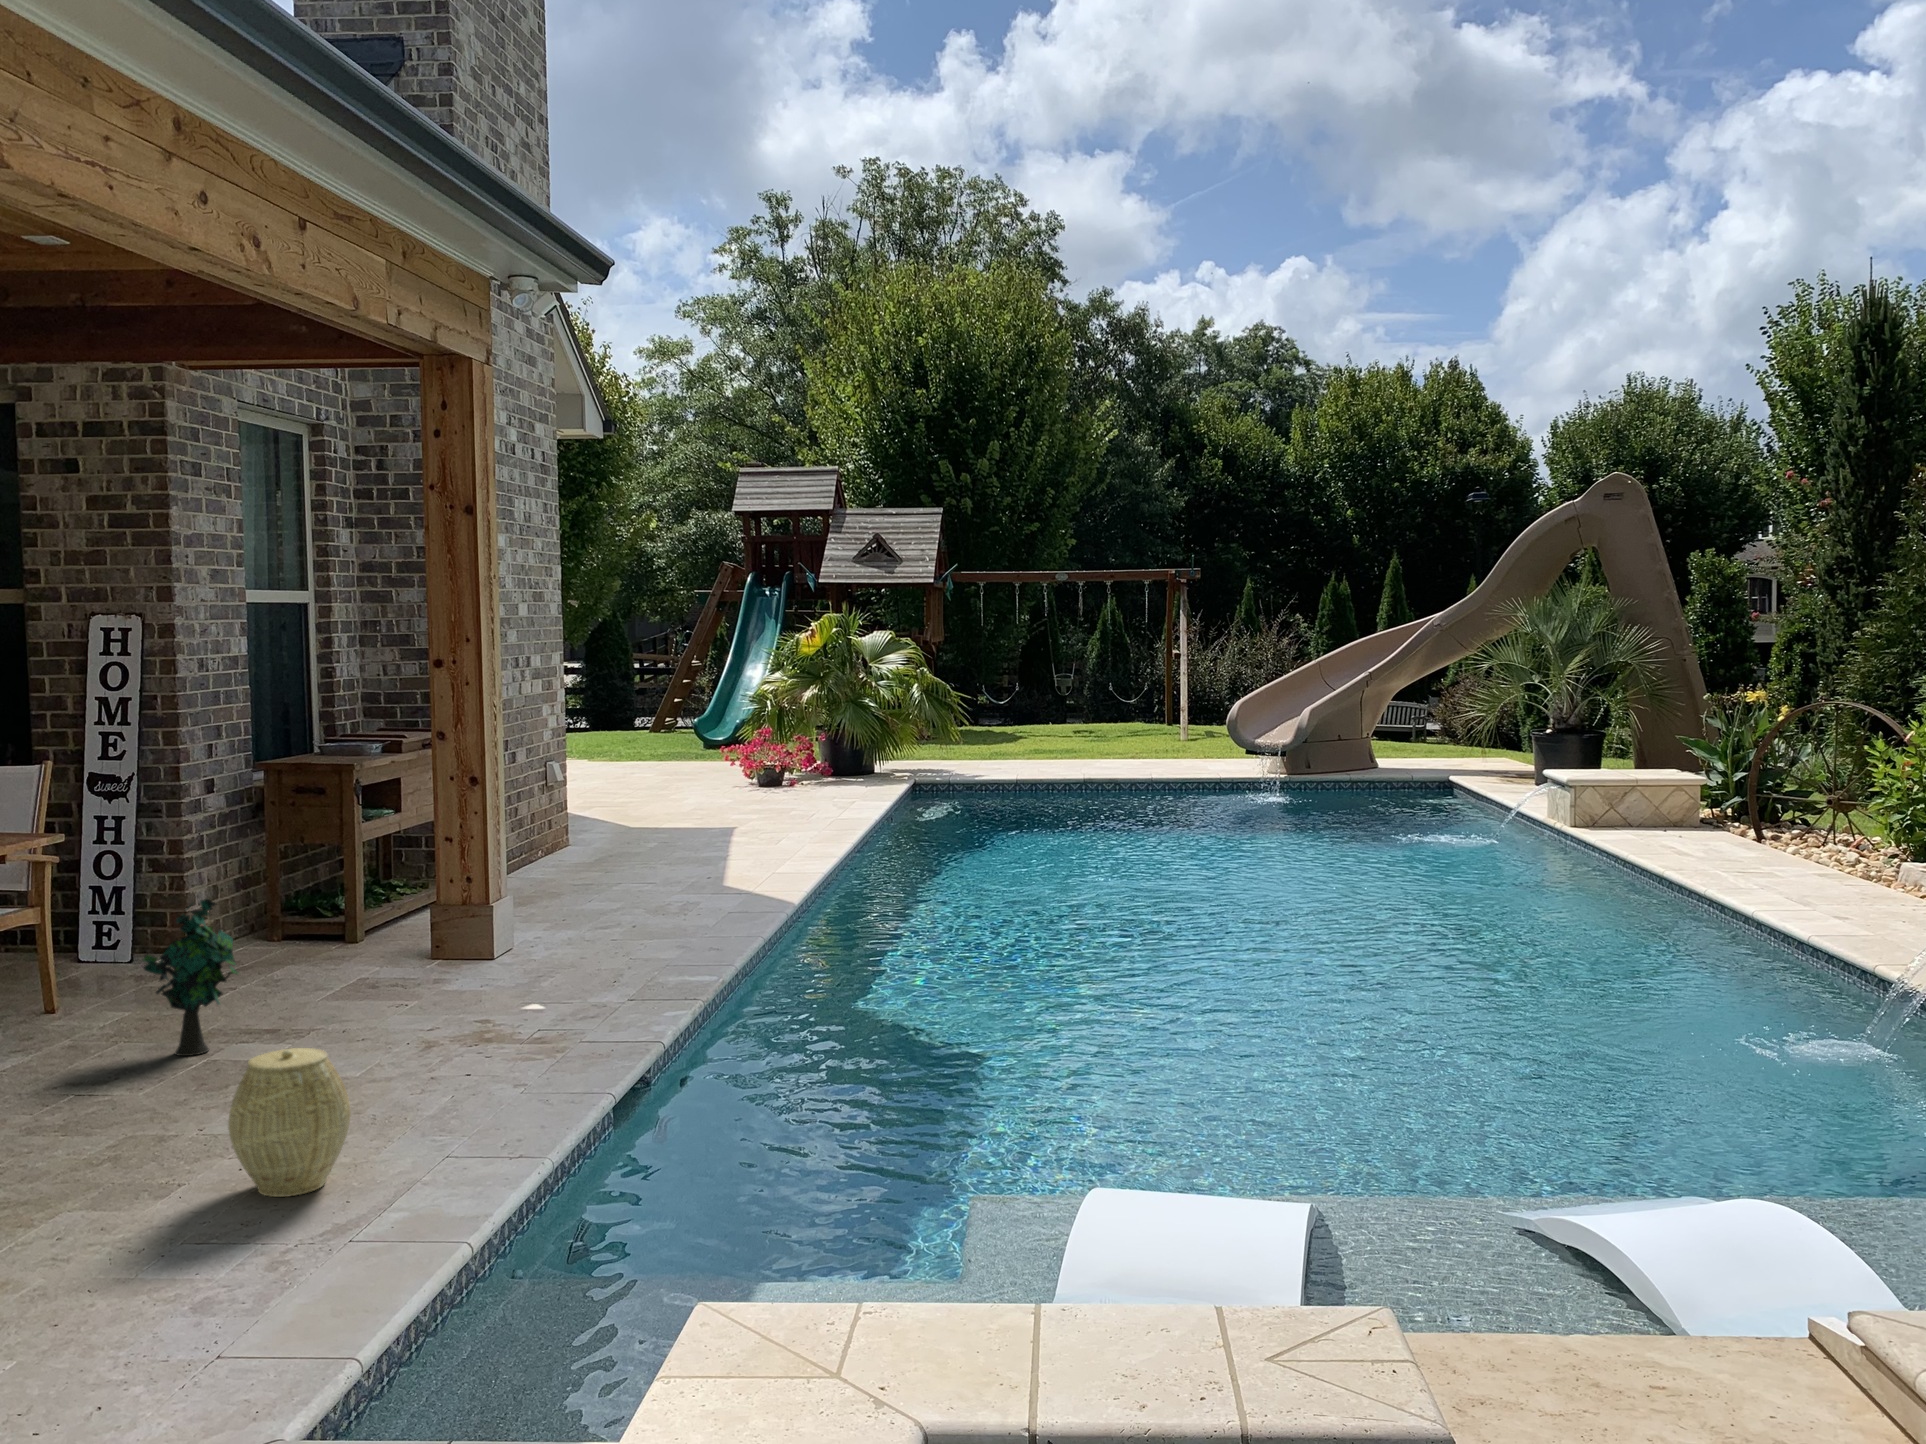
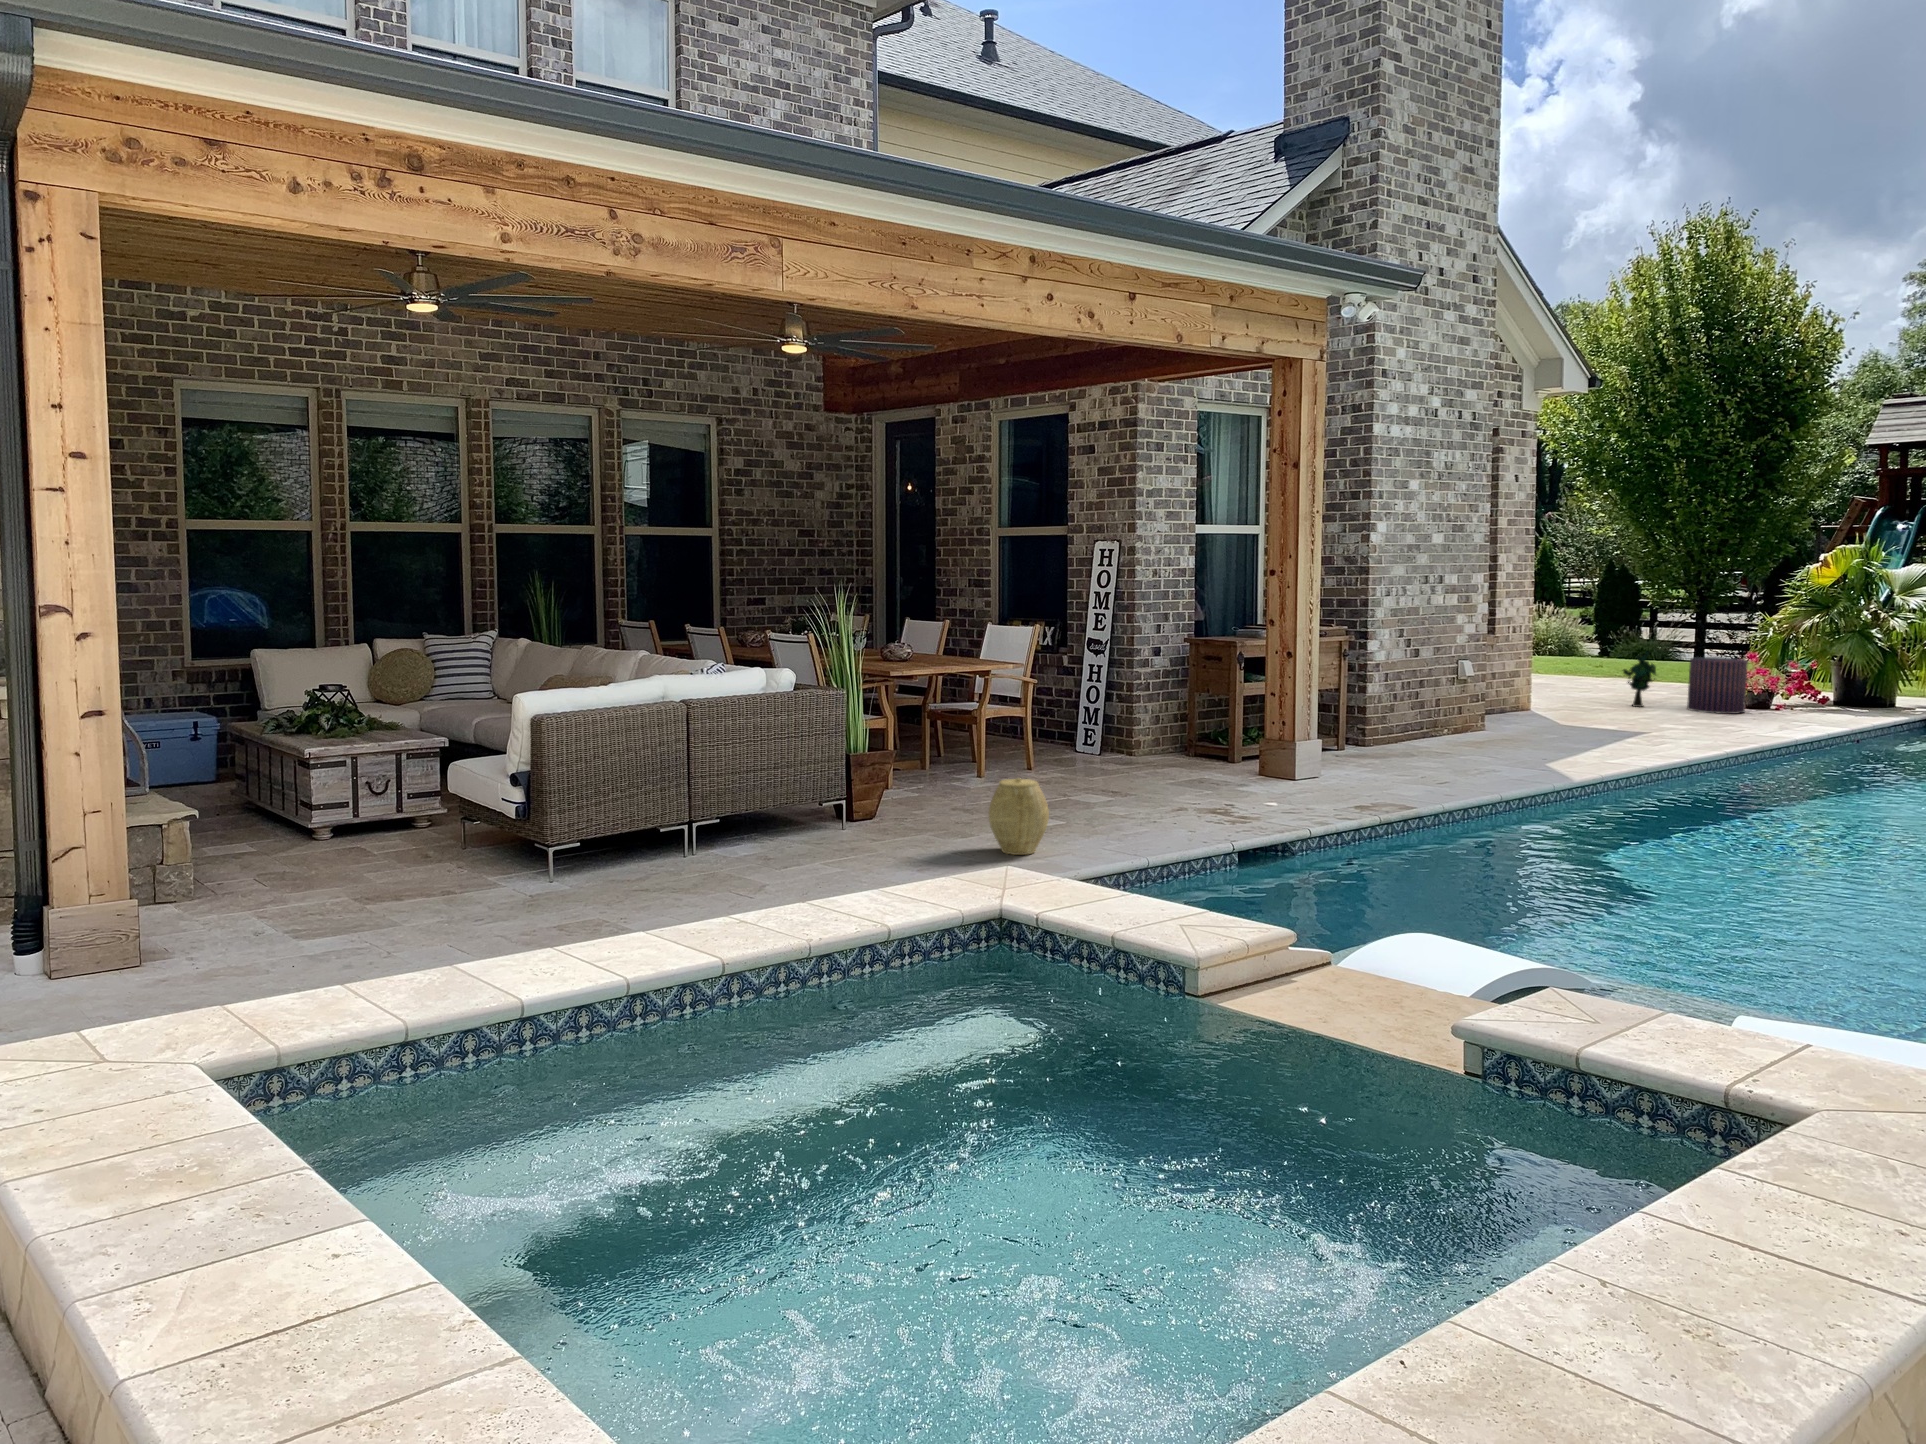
pouf: none [711,734,768,796] -> present [1687,657,1748,714]
decorative plant: present [143,899,239,1056] -> present [1623,651,1656,707]

